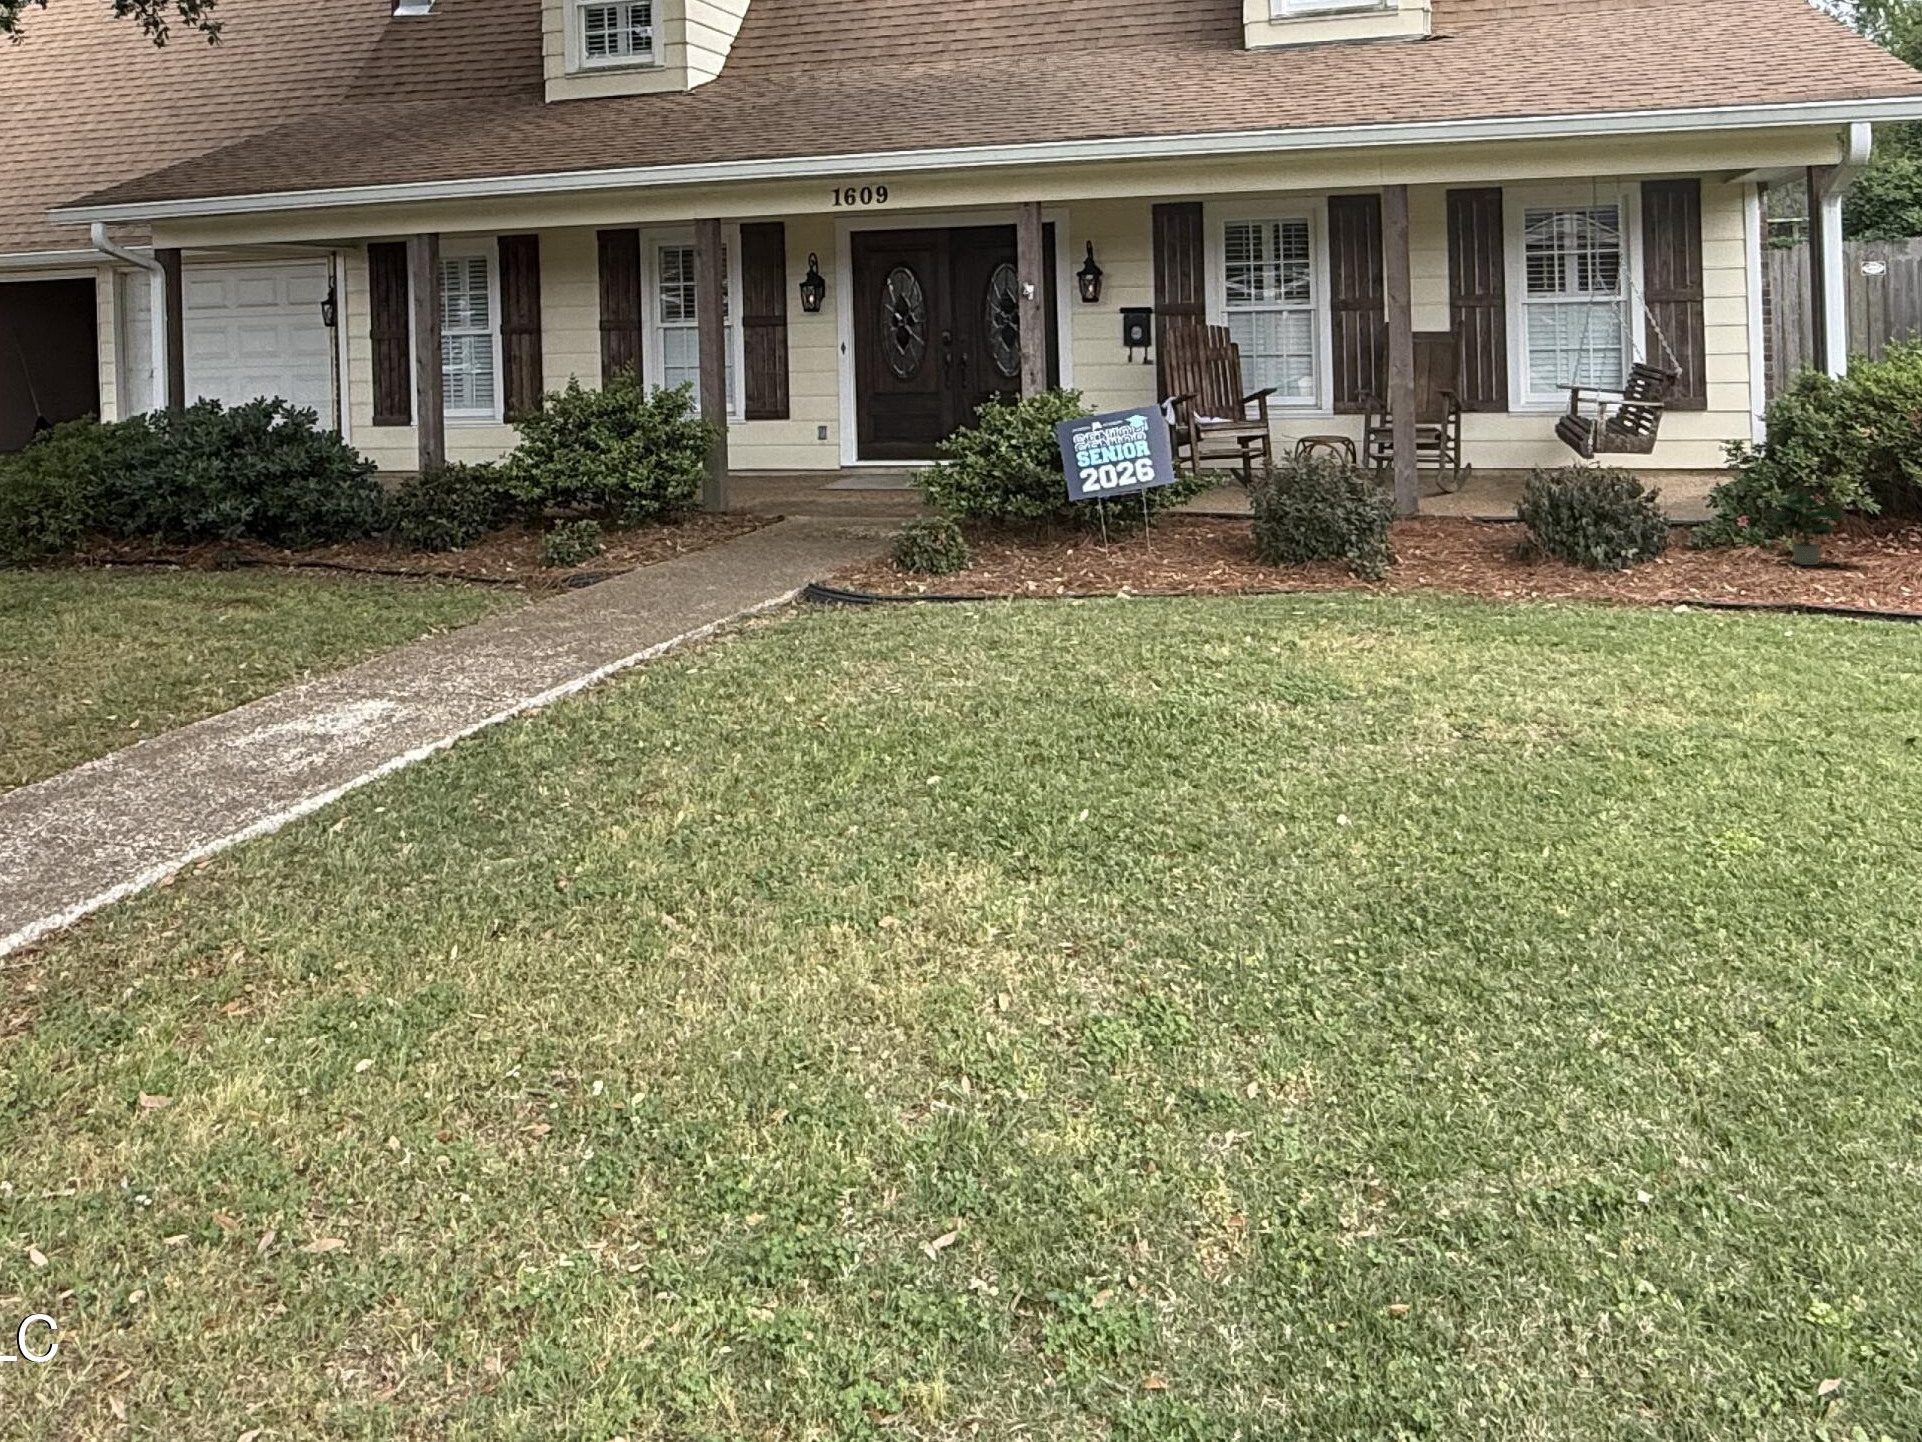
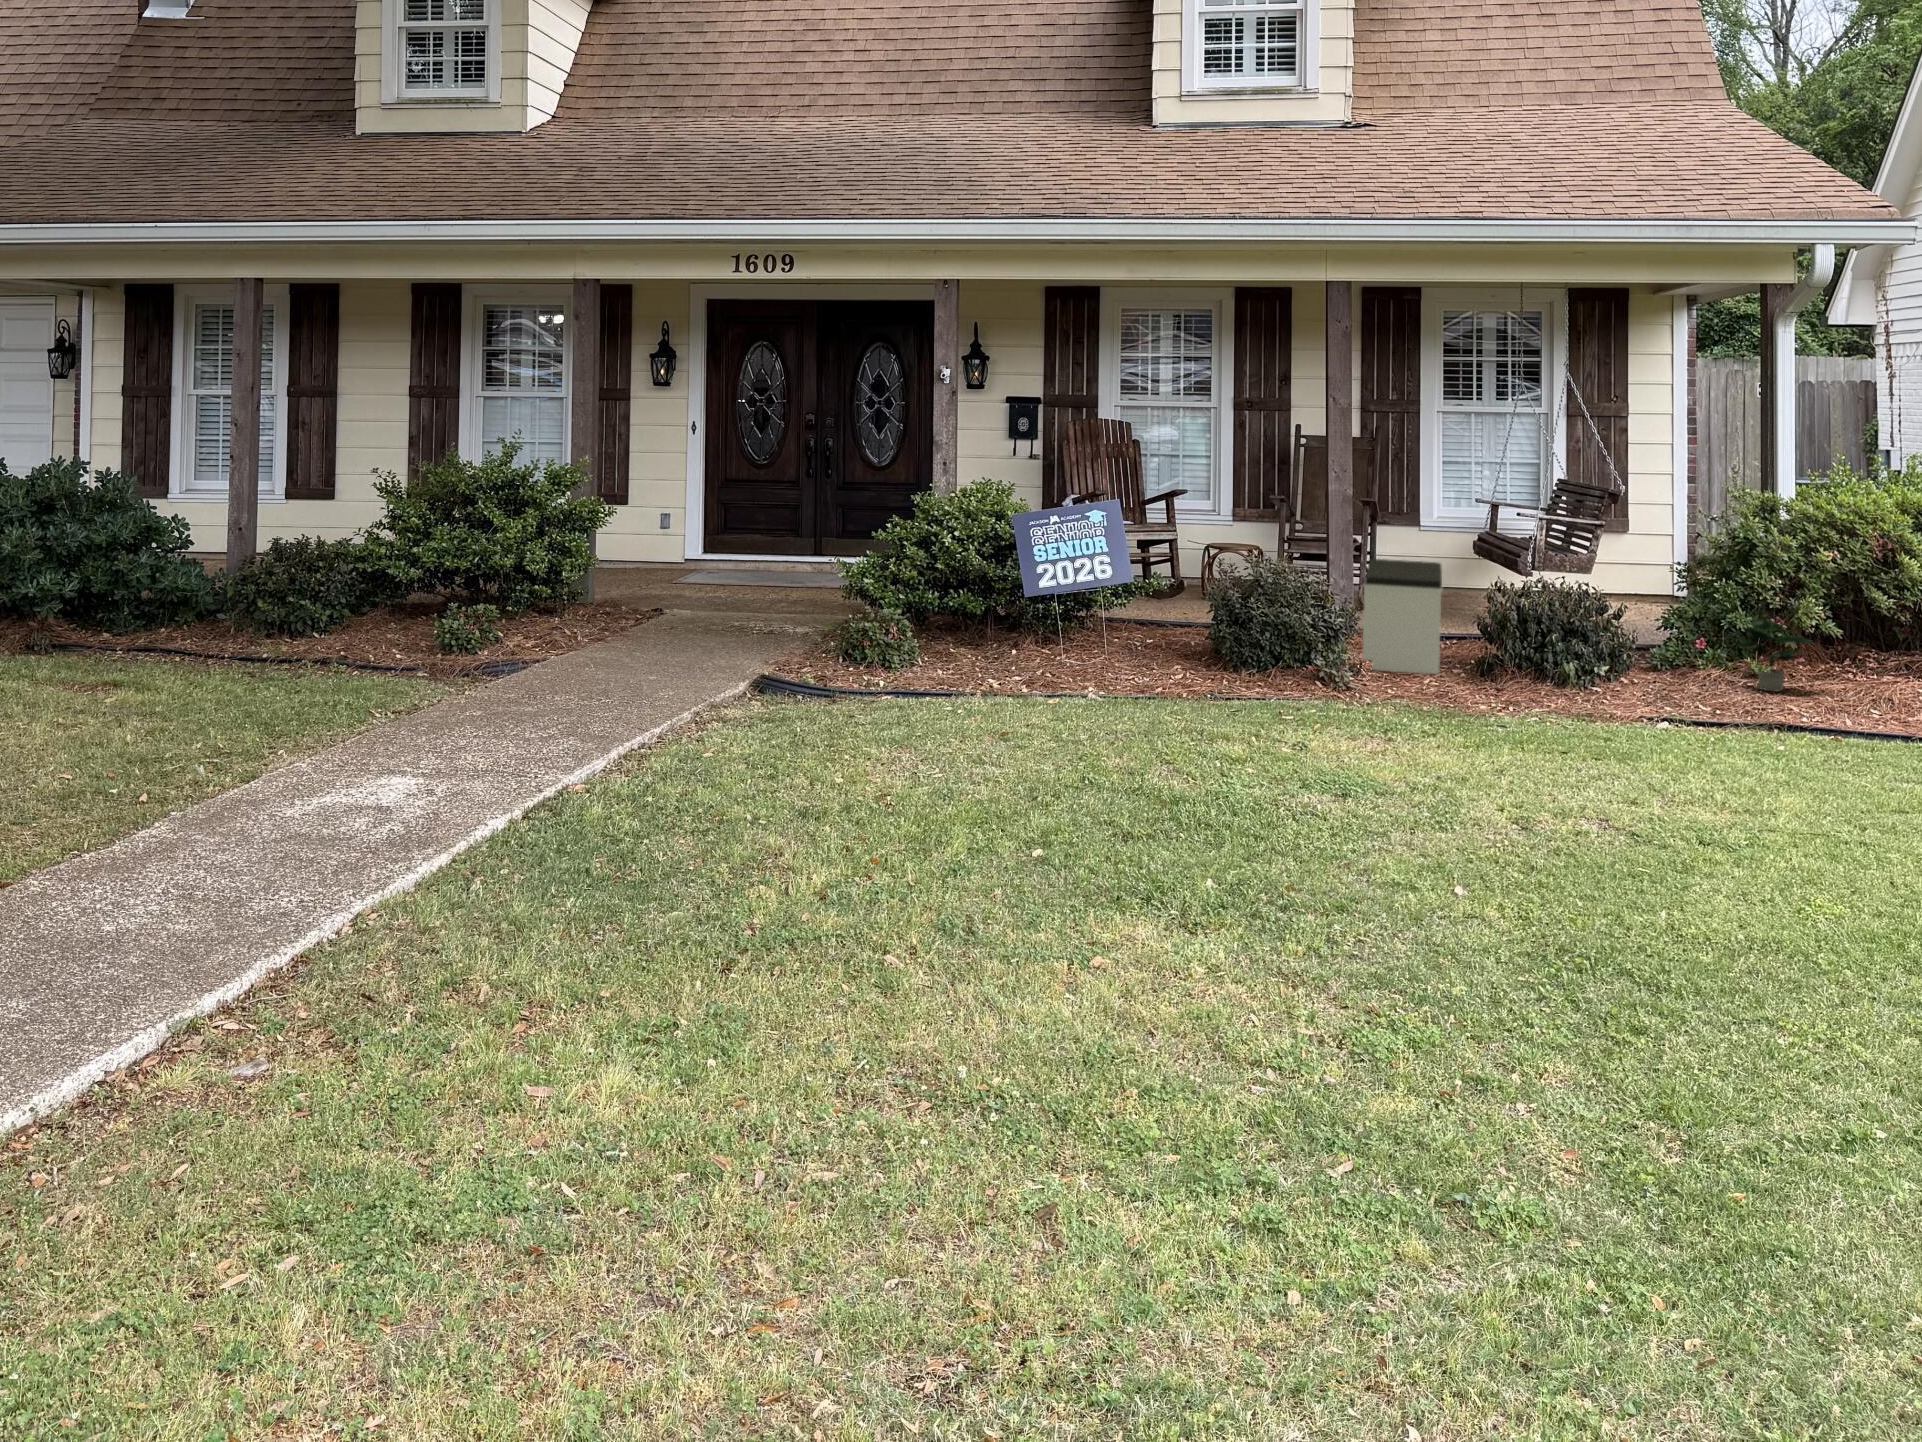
bench: none [1398,446,1489,555] -> present [1362,559,1442,674]

